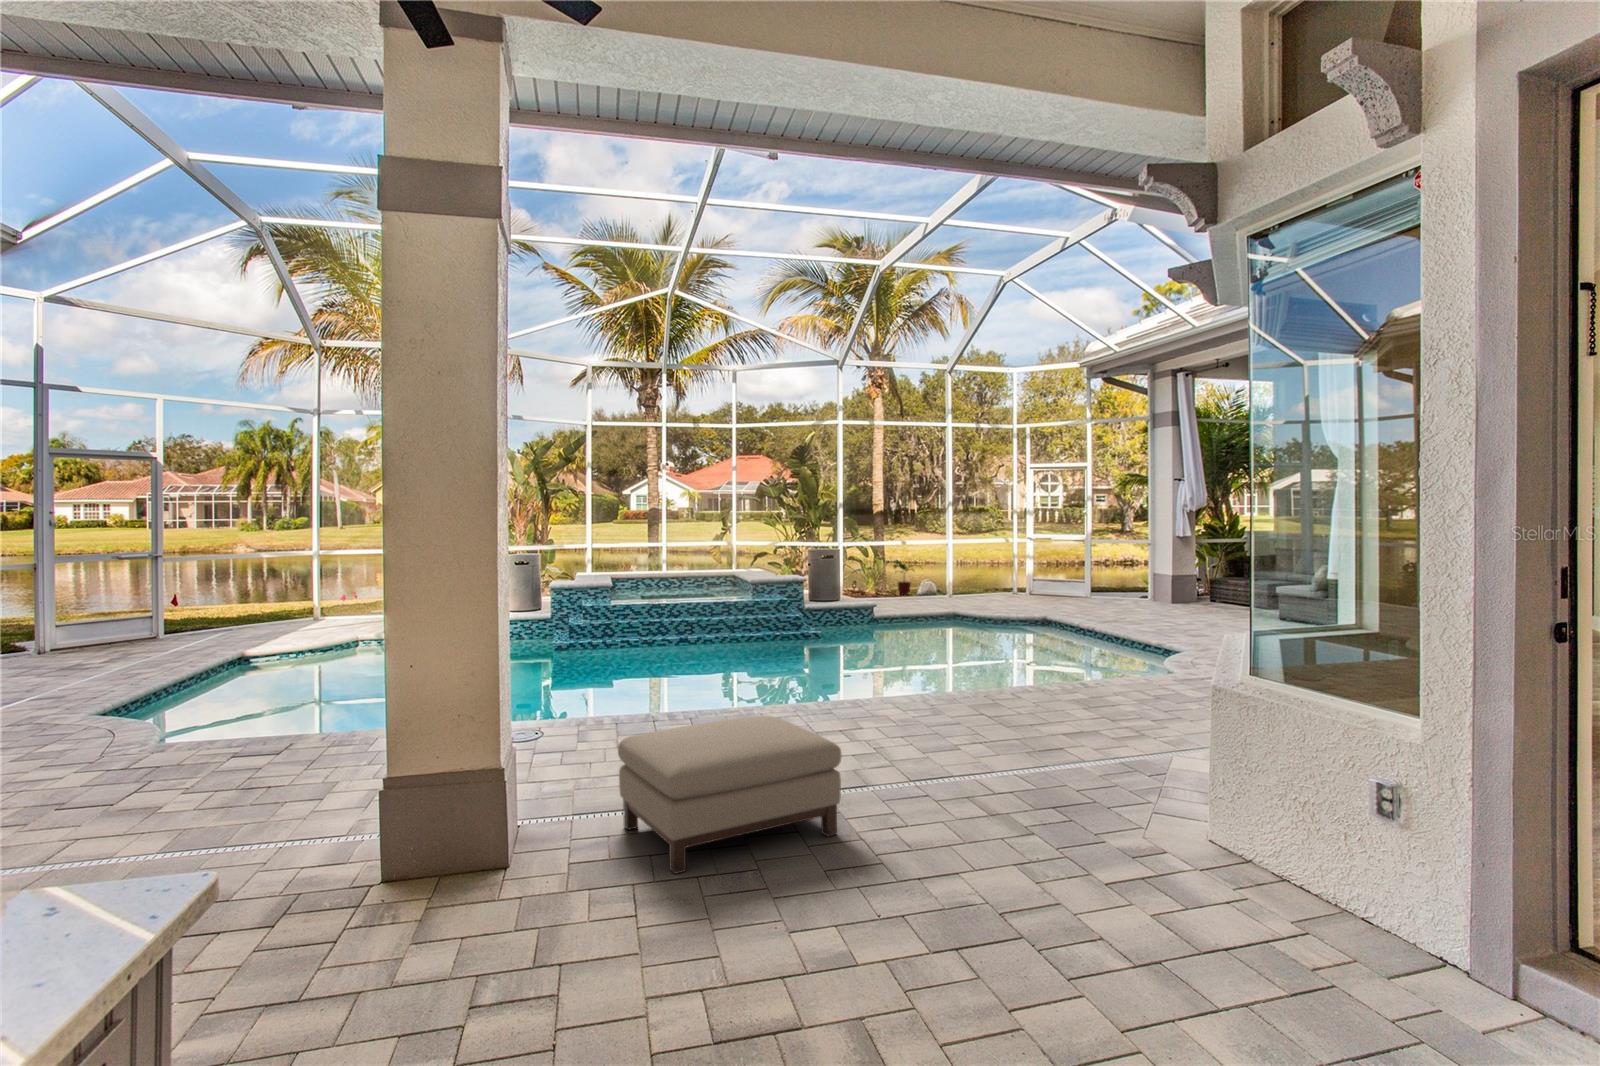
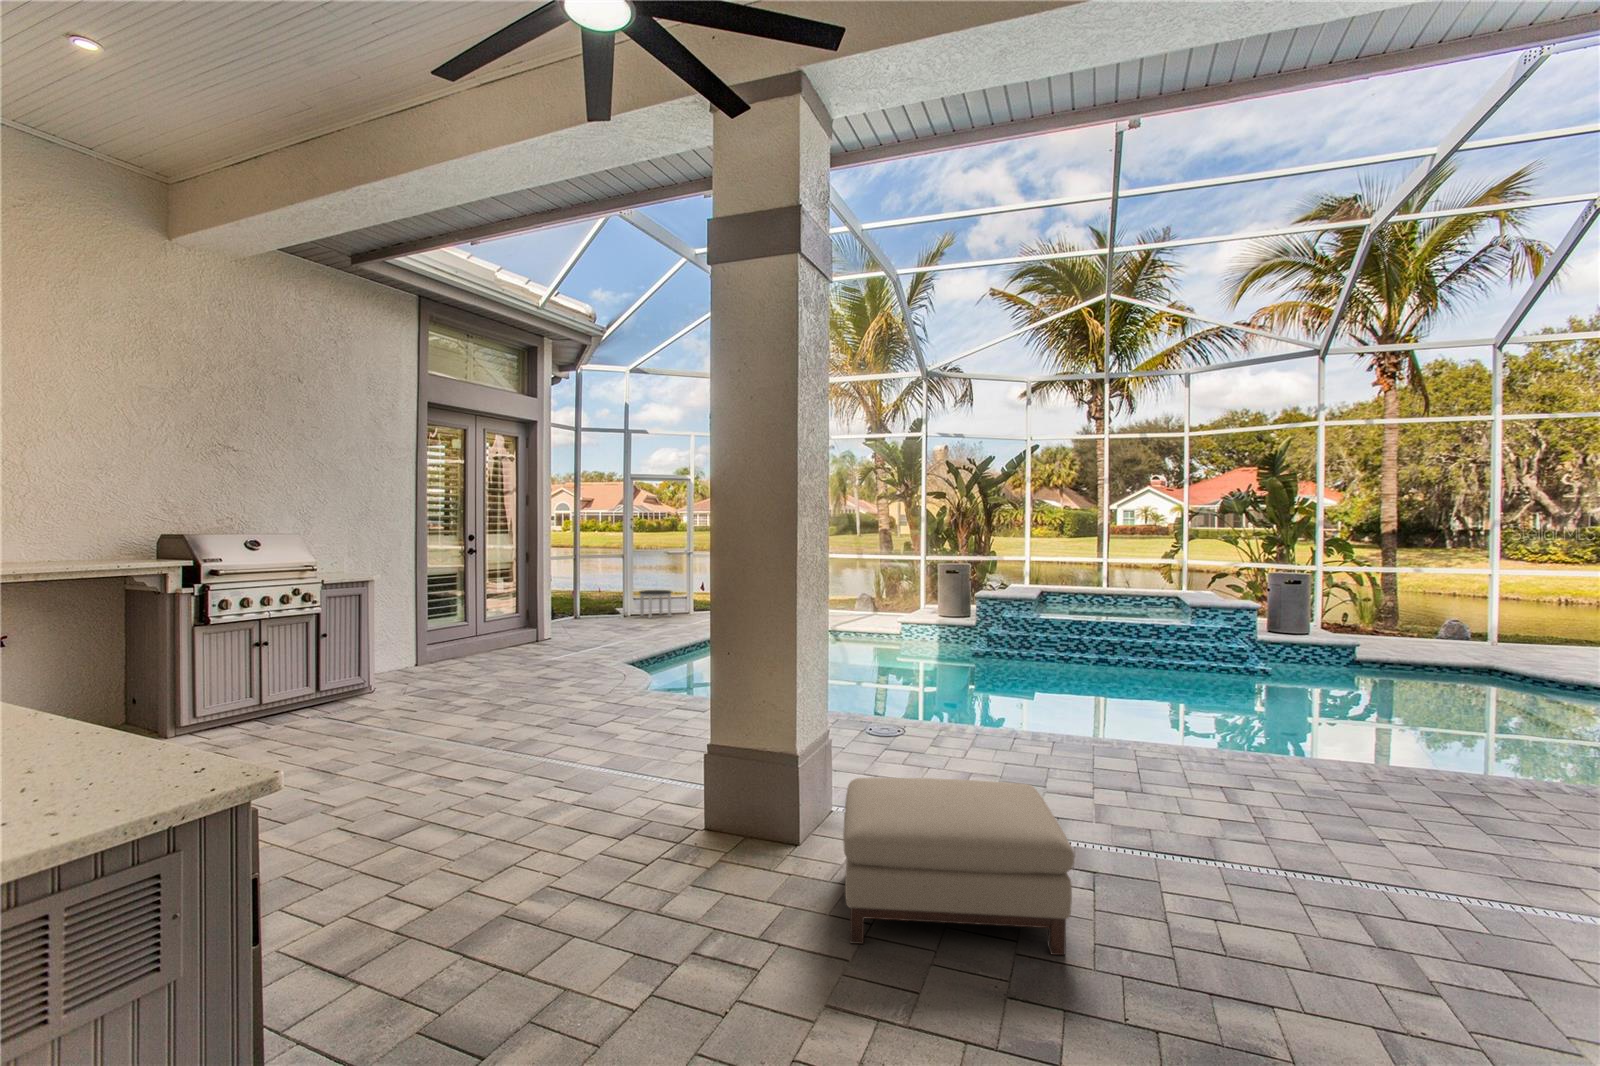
potted plant: present [886,561,912,595] -> none [1396,591,1455,635]
round table: none [61,612,122,654] -> present [639,590,672,618]

